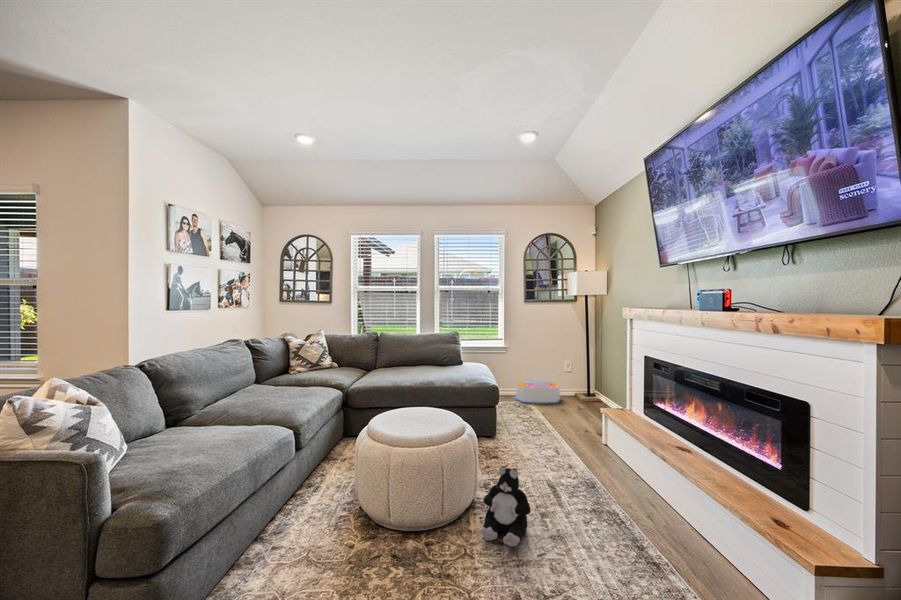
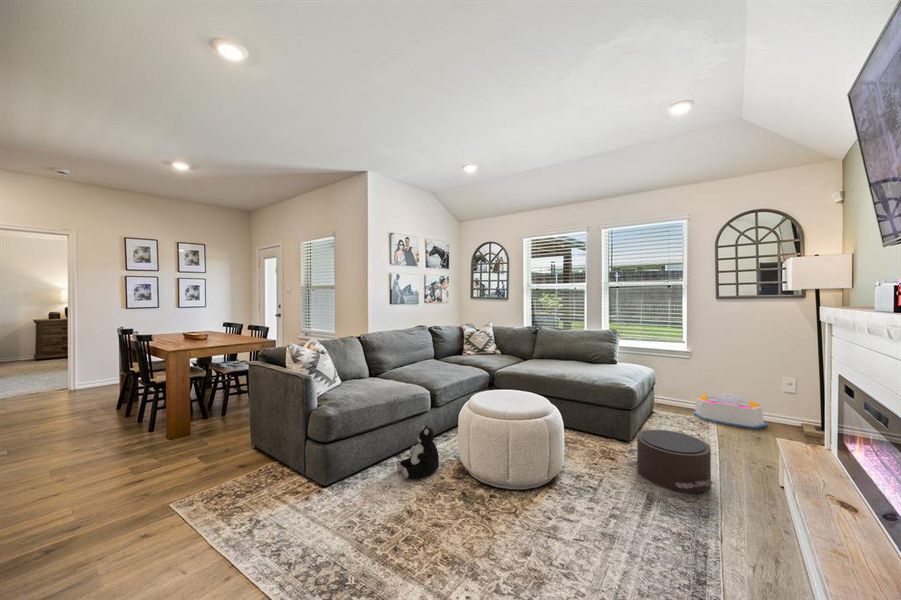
pouf: none [507,418,584,472] -> present [626,430,713,493]
plush toy: present [481,466,531,547] -> present [396,425,439,478]

